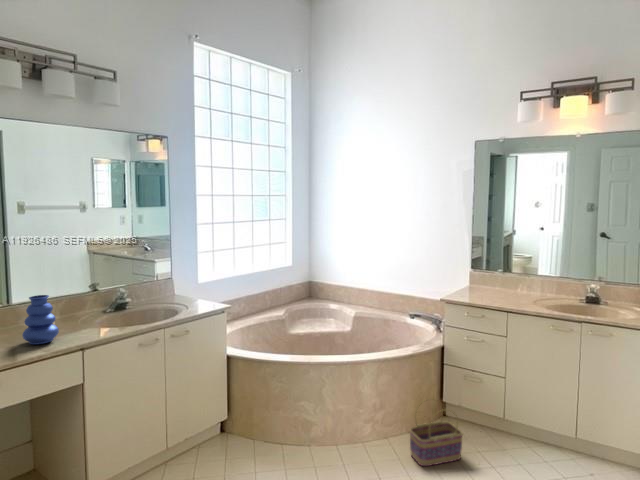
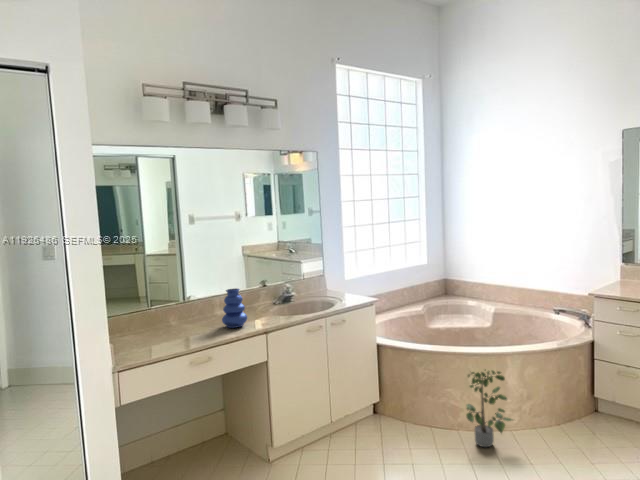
potted plant: none [318,379,368,464] -> present [466,371,512,447]
basket: present [410,400,463,466] -> none [559,391,618,456]

